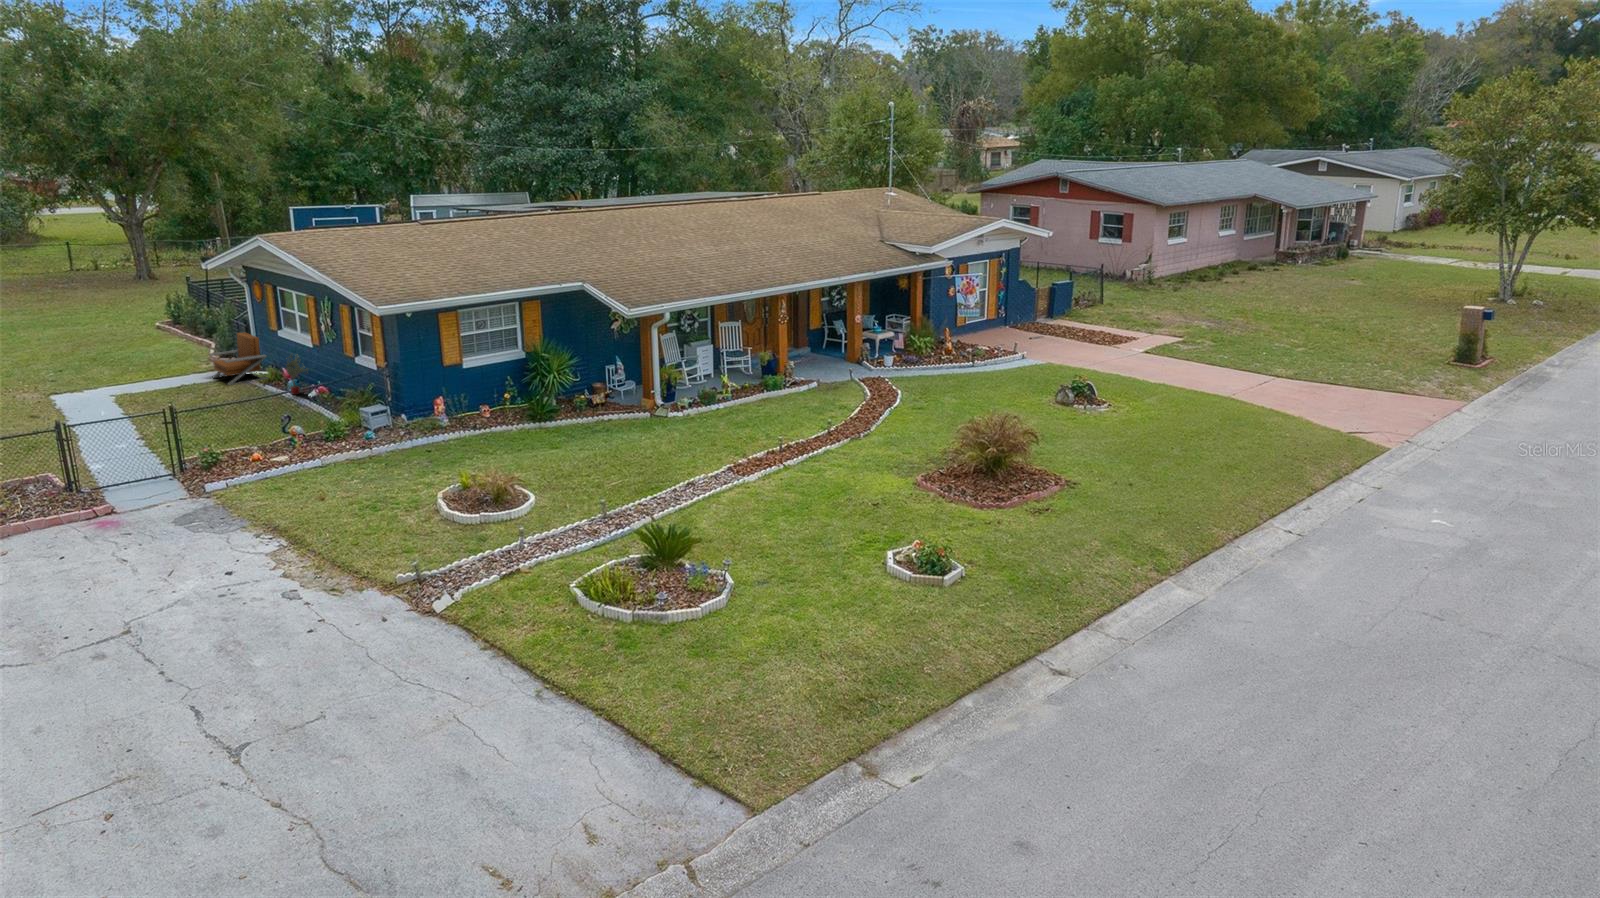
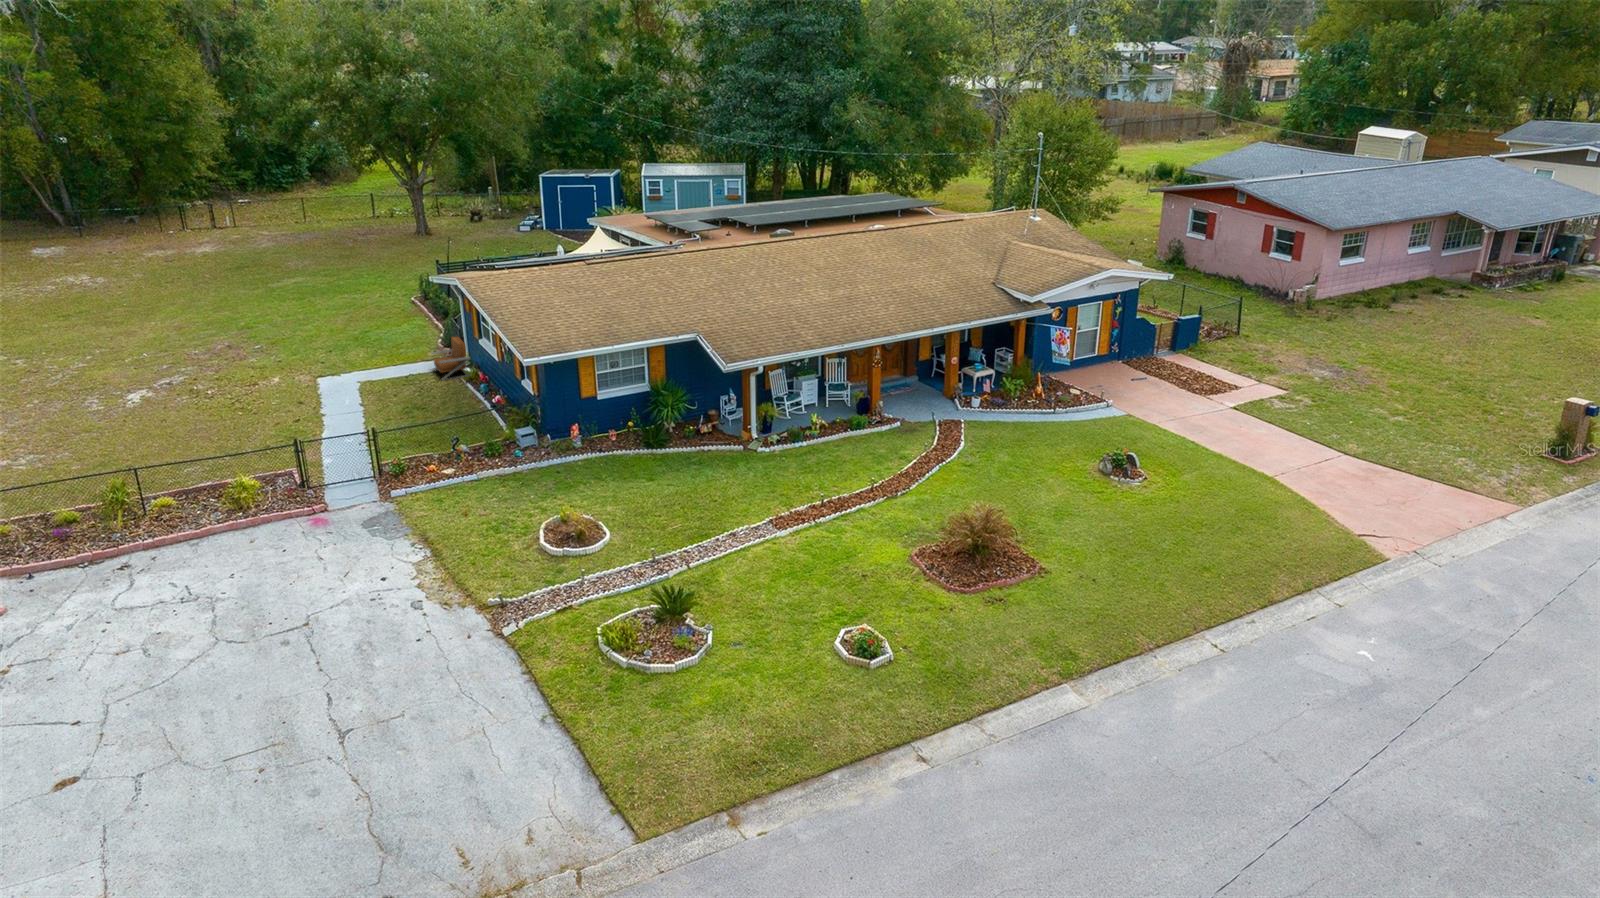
potted tree: present [286,356,307,395] -> none [476,366,495,397]

